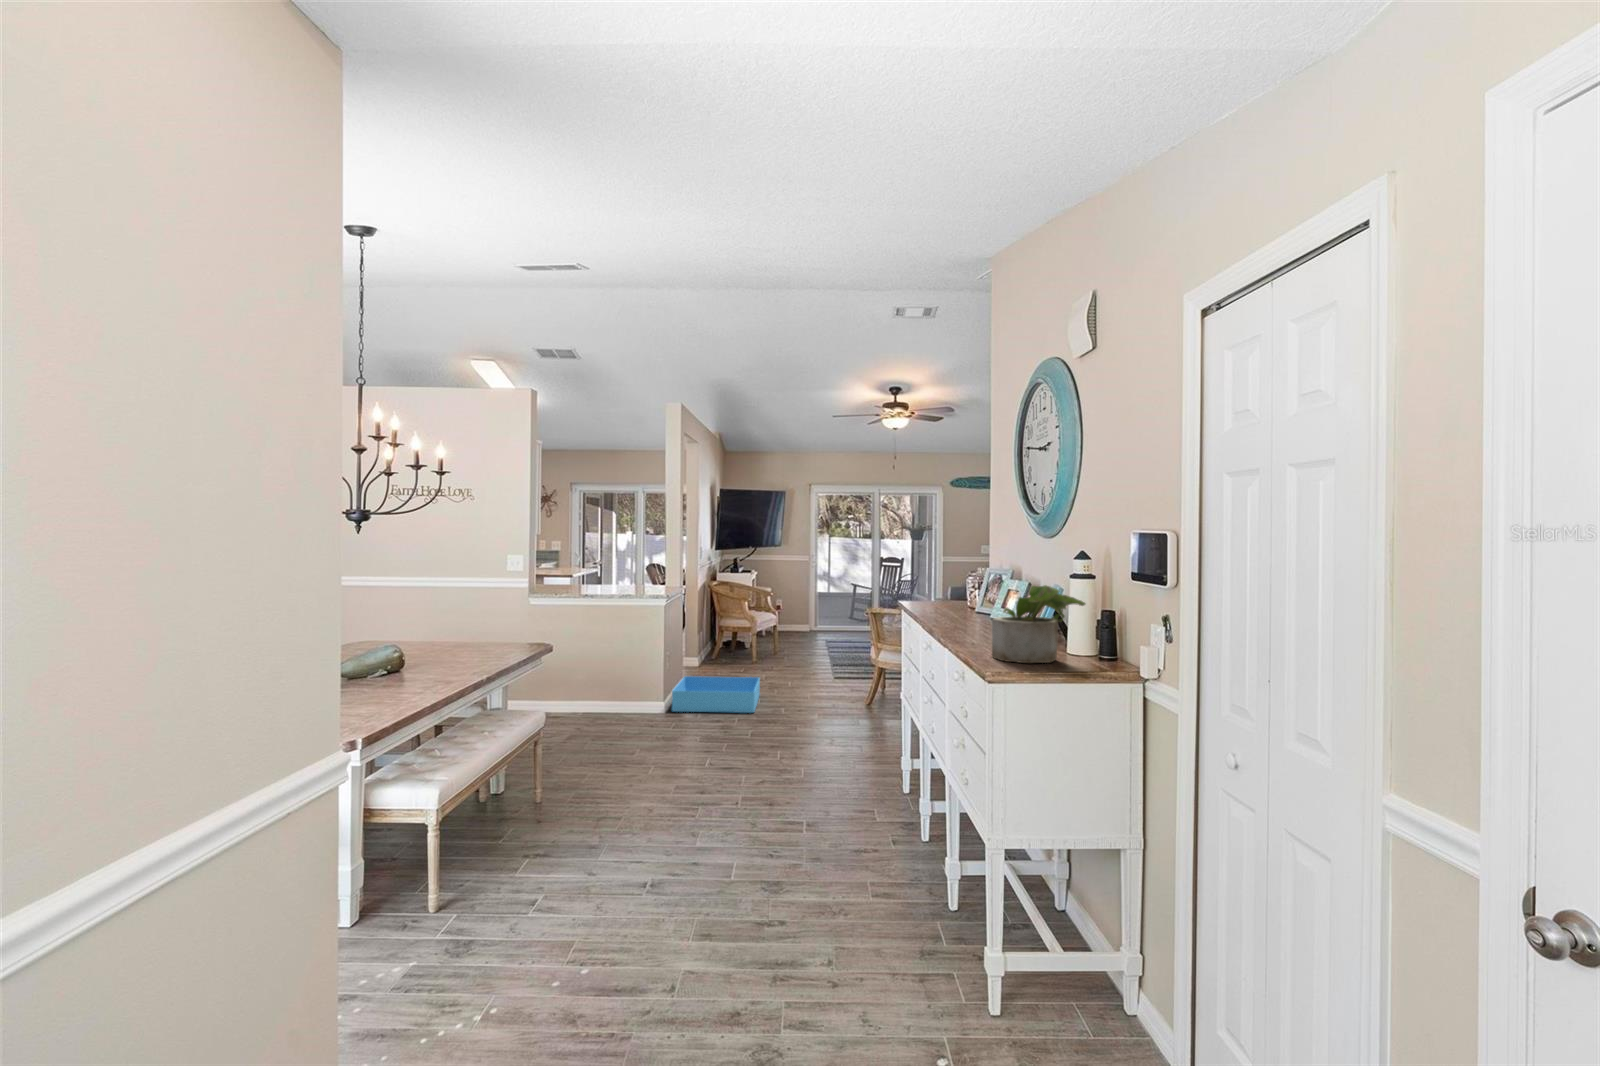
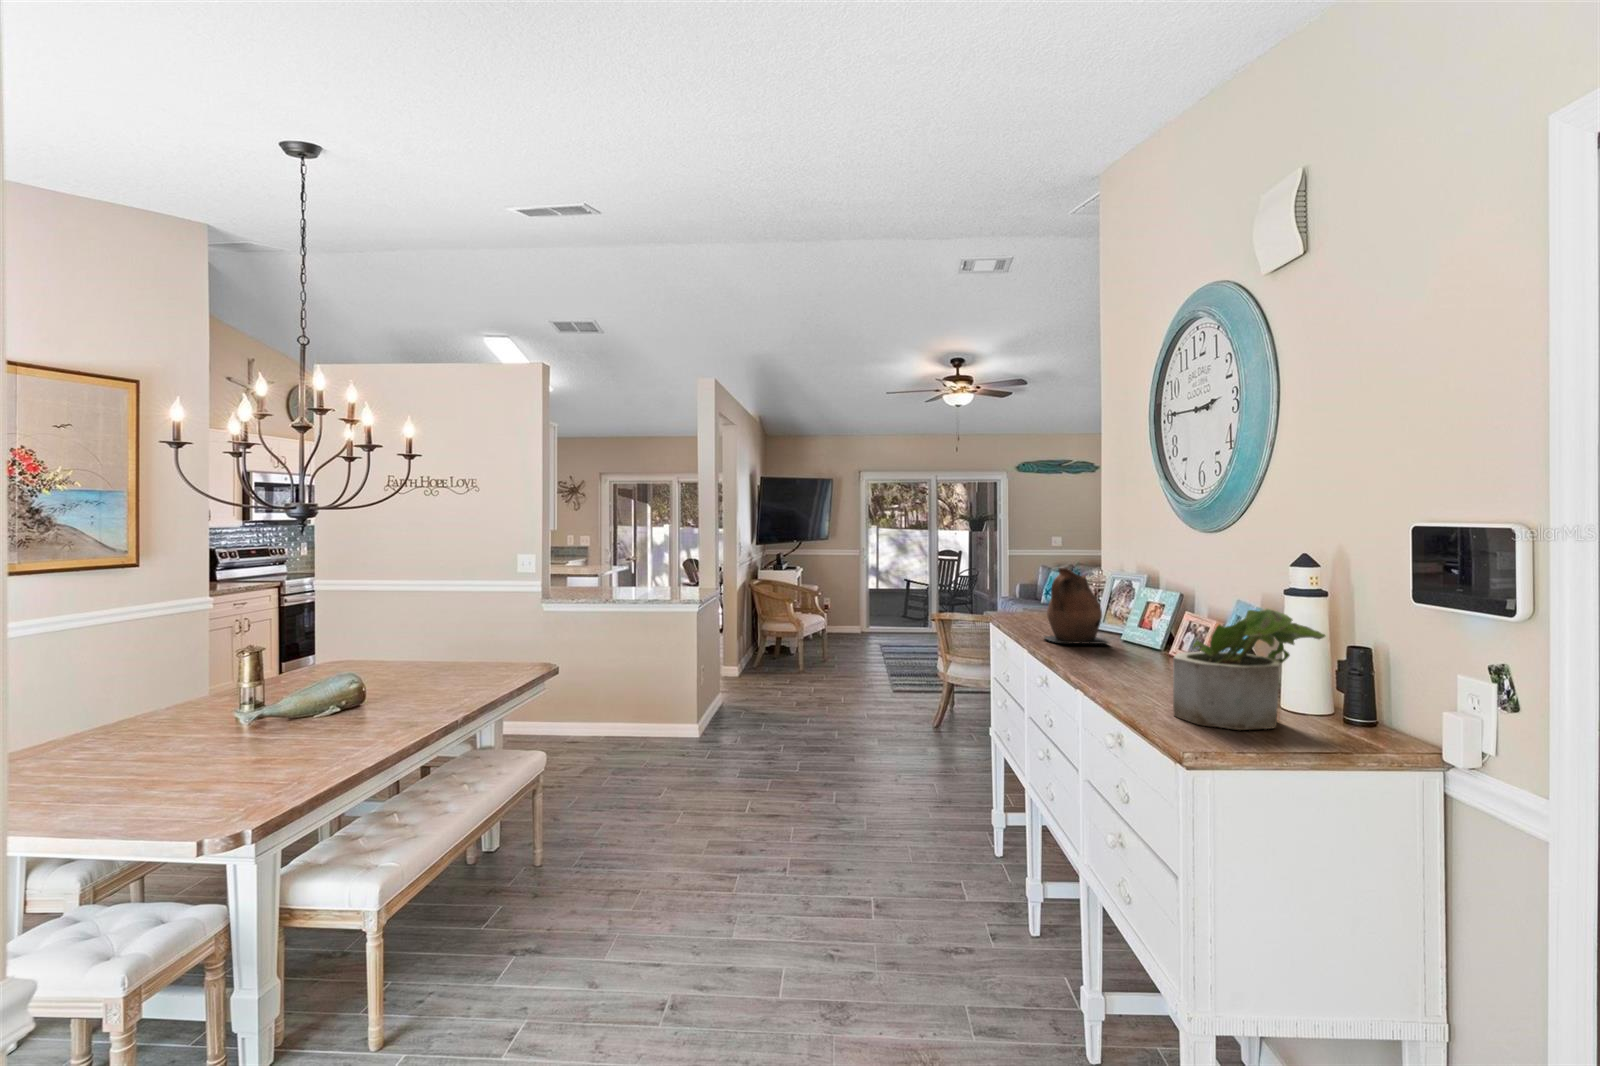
ceramic pitcher: none [932,564,982,622] -> present [1045,568,1109,644]
storage bin: present [672,676,760,713] -> none [708,688,808,733]

